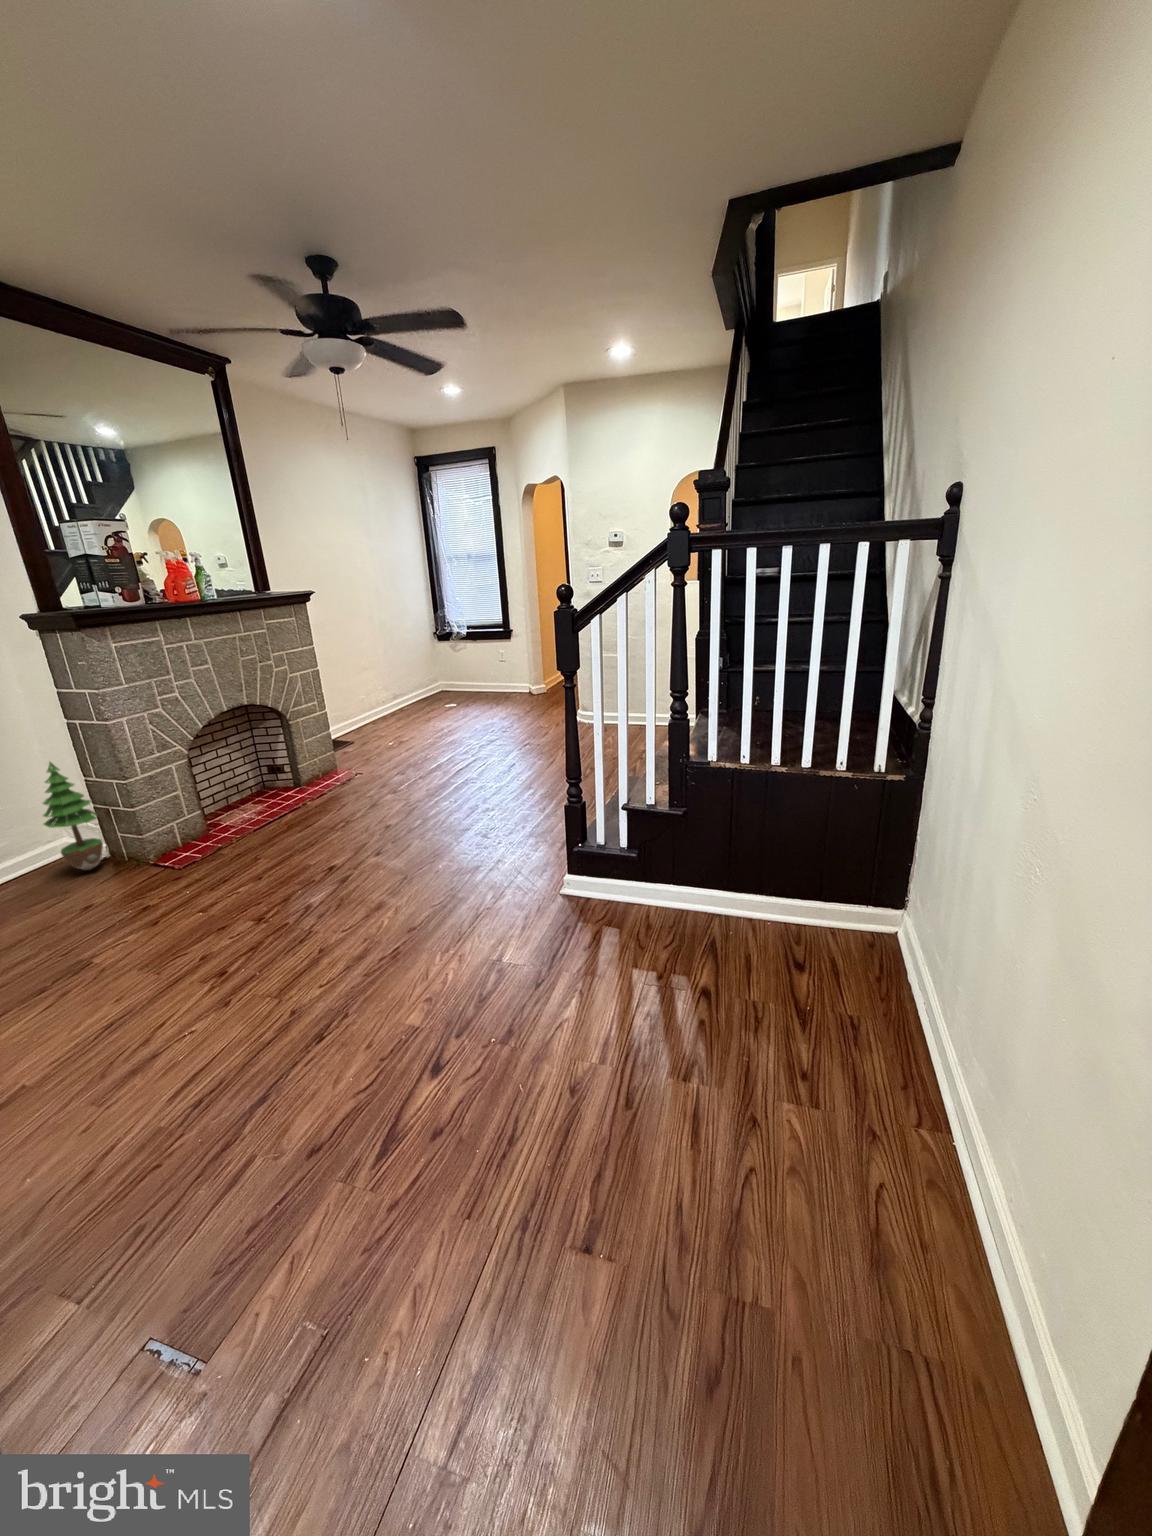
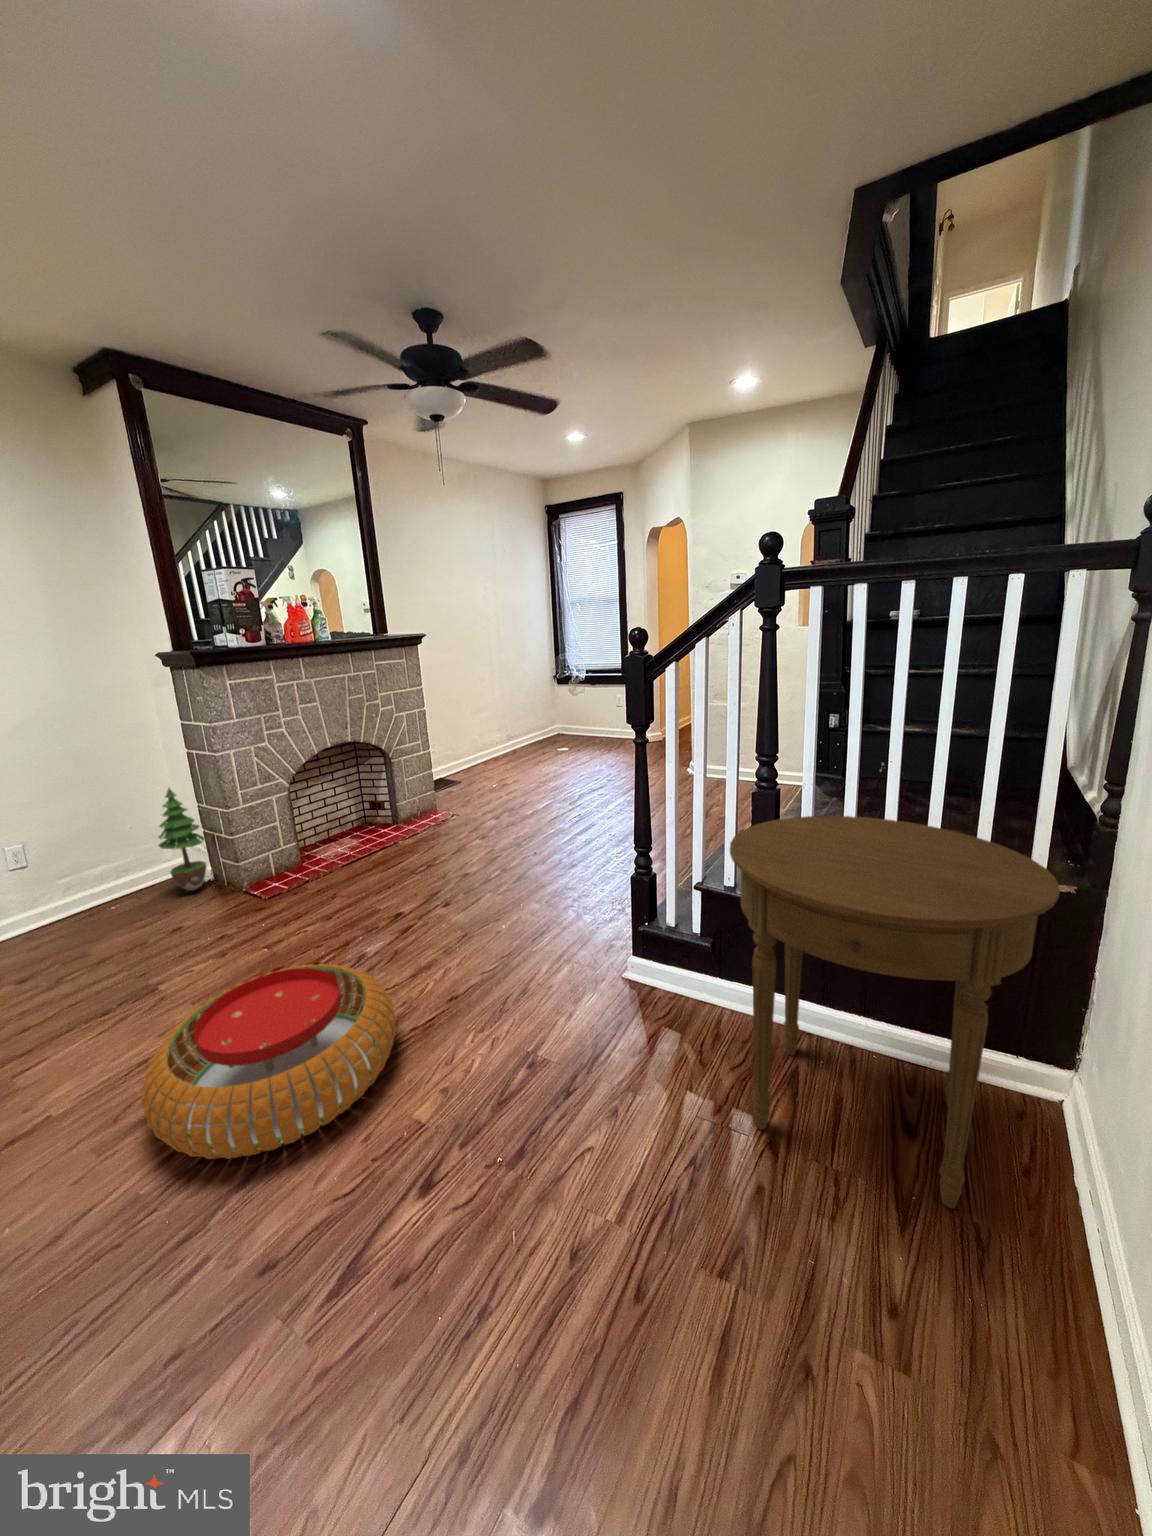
side table: none [664,737,898,1009] -> present [730,816,1060,1208]
pouf: none [132,911,374,1088] -> present [141,964,396,1159]

